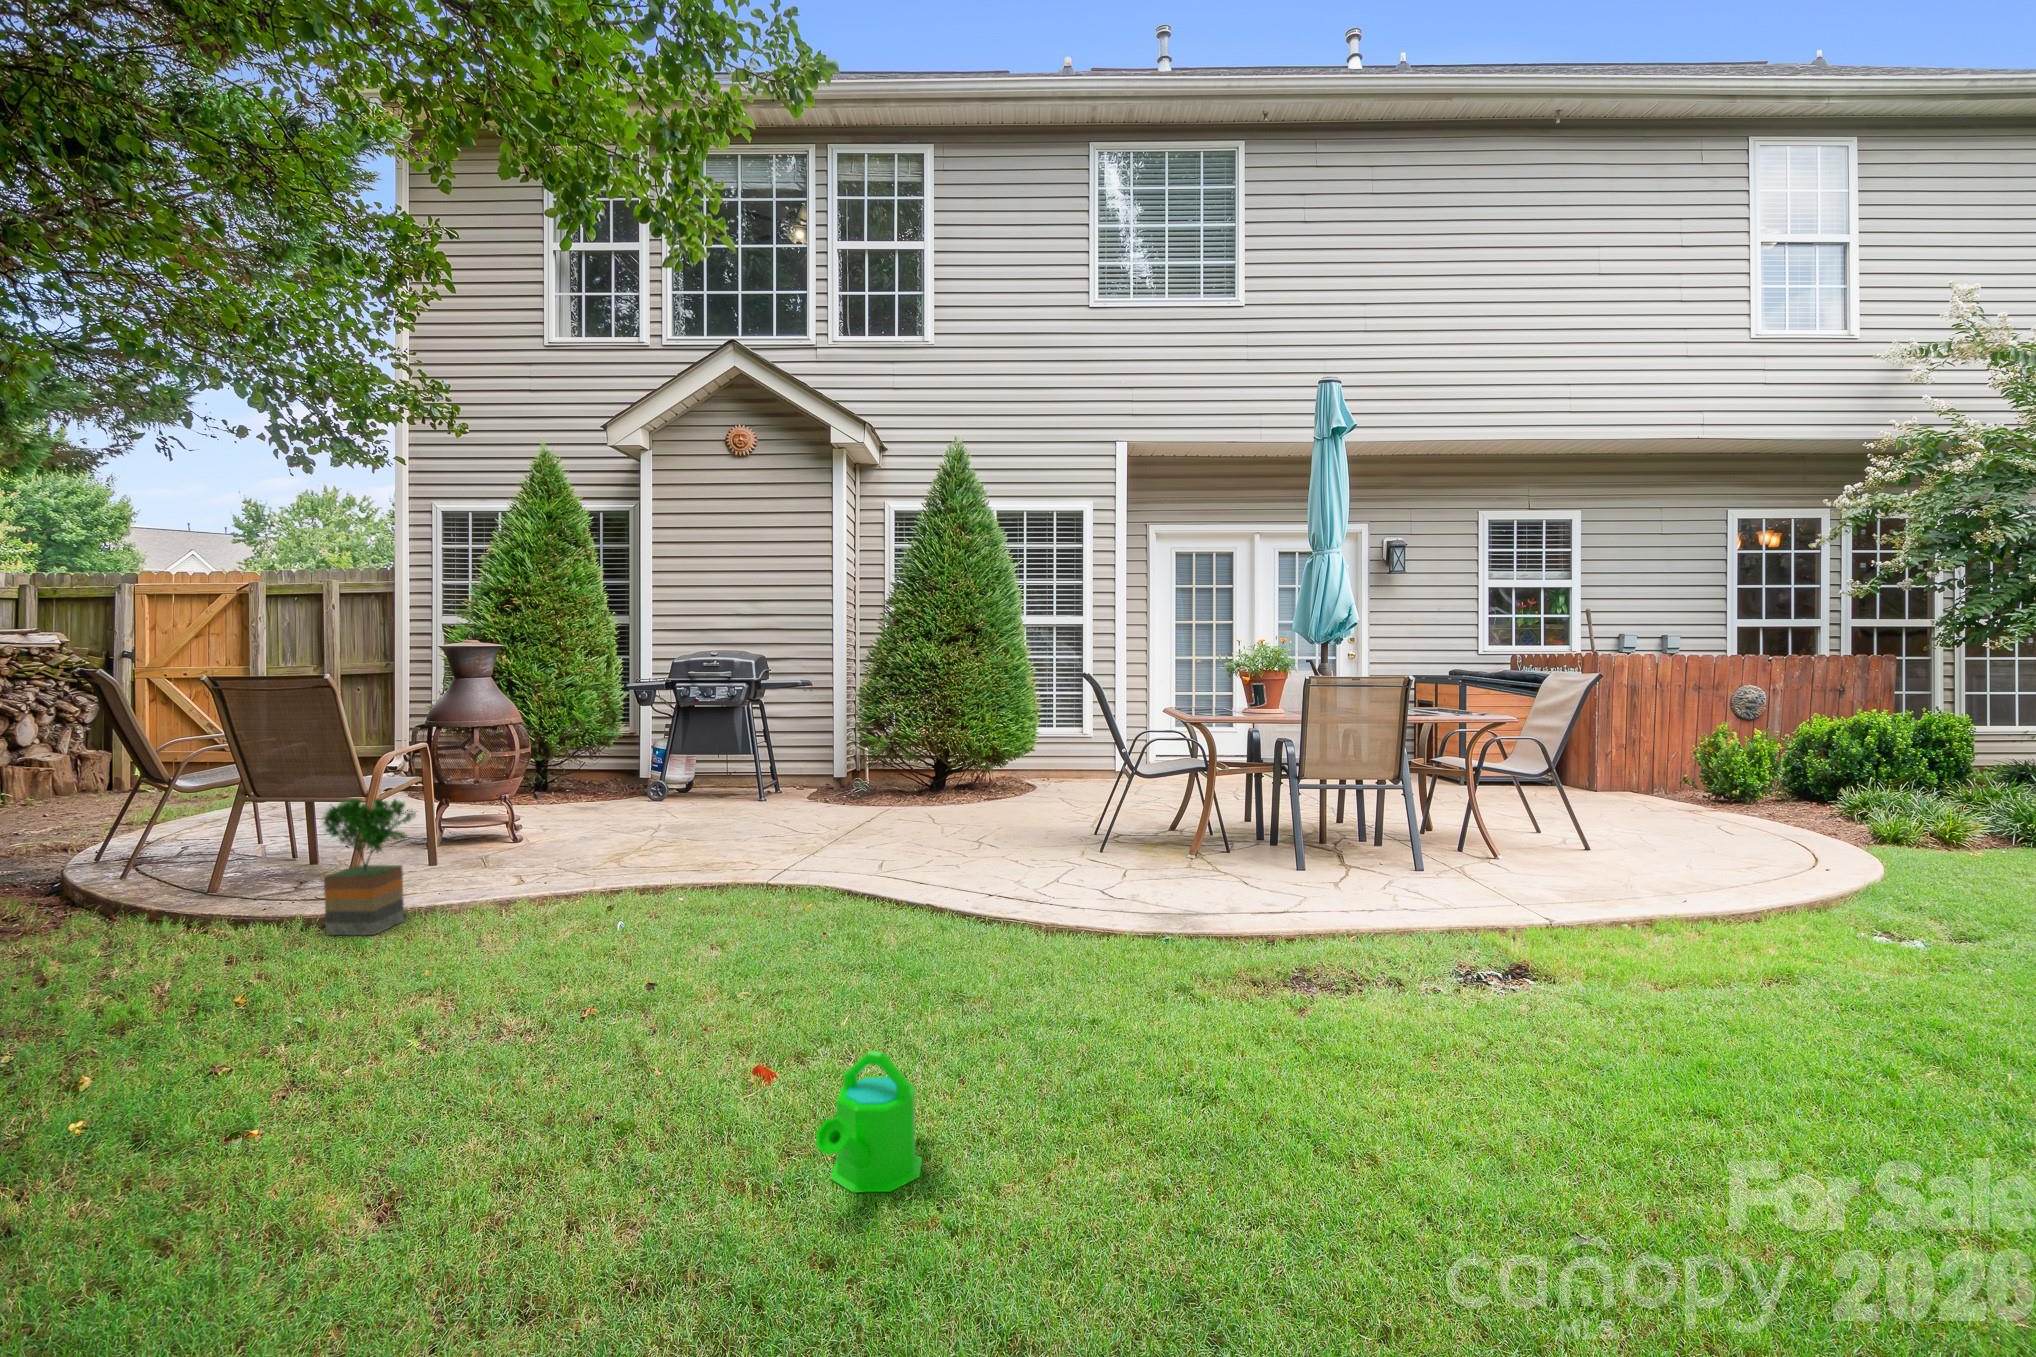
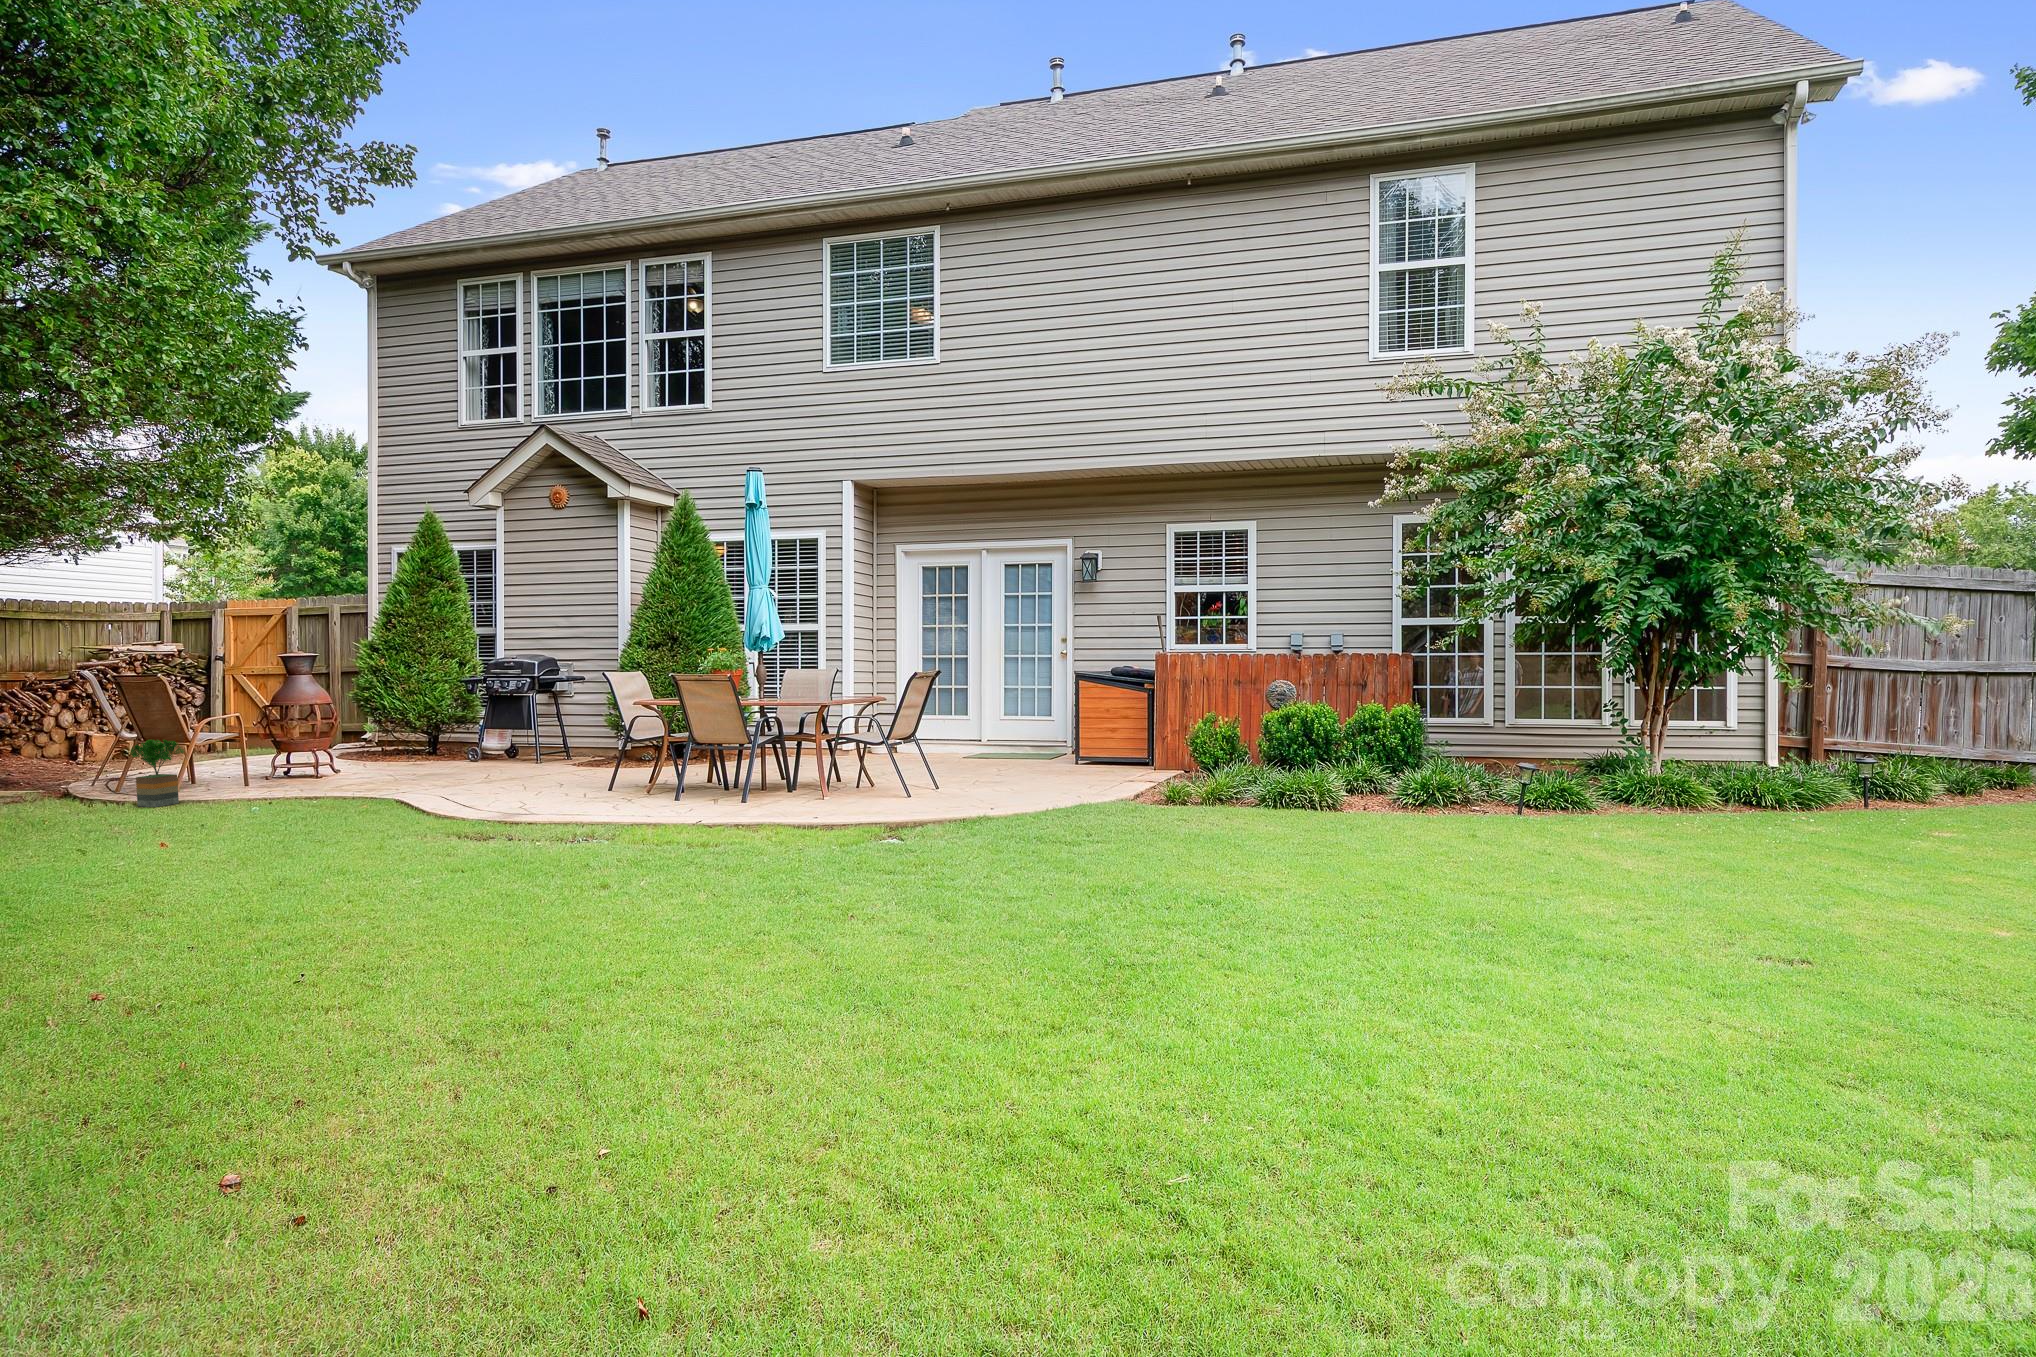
watering can: present [816,1050,922,1193] -> none [102,821,177,869]

